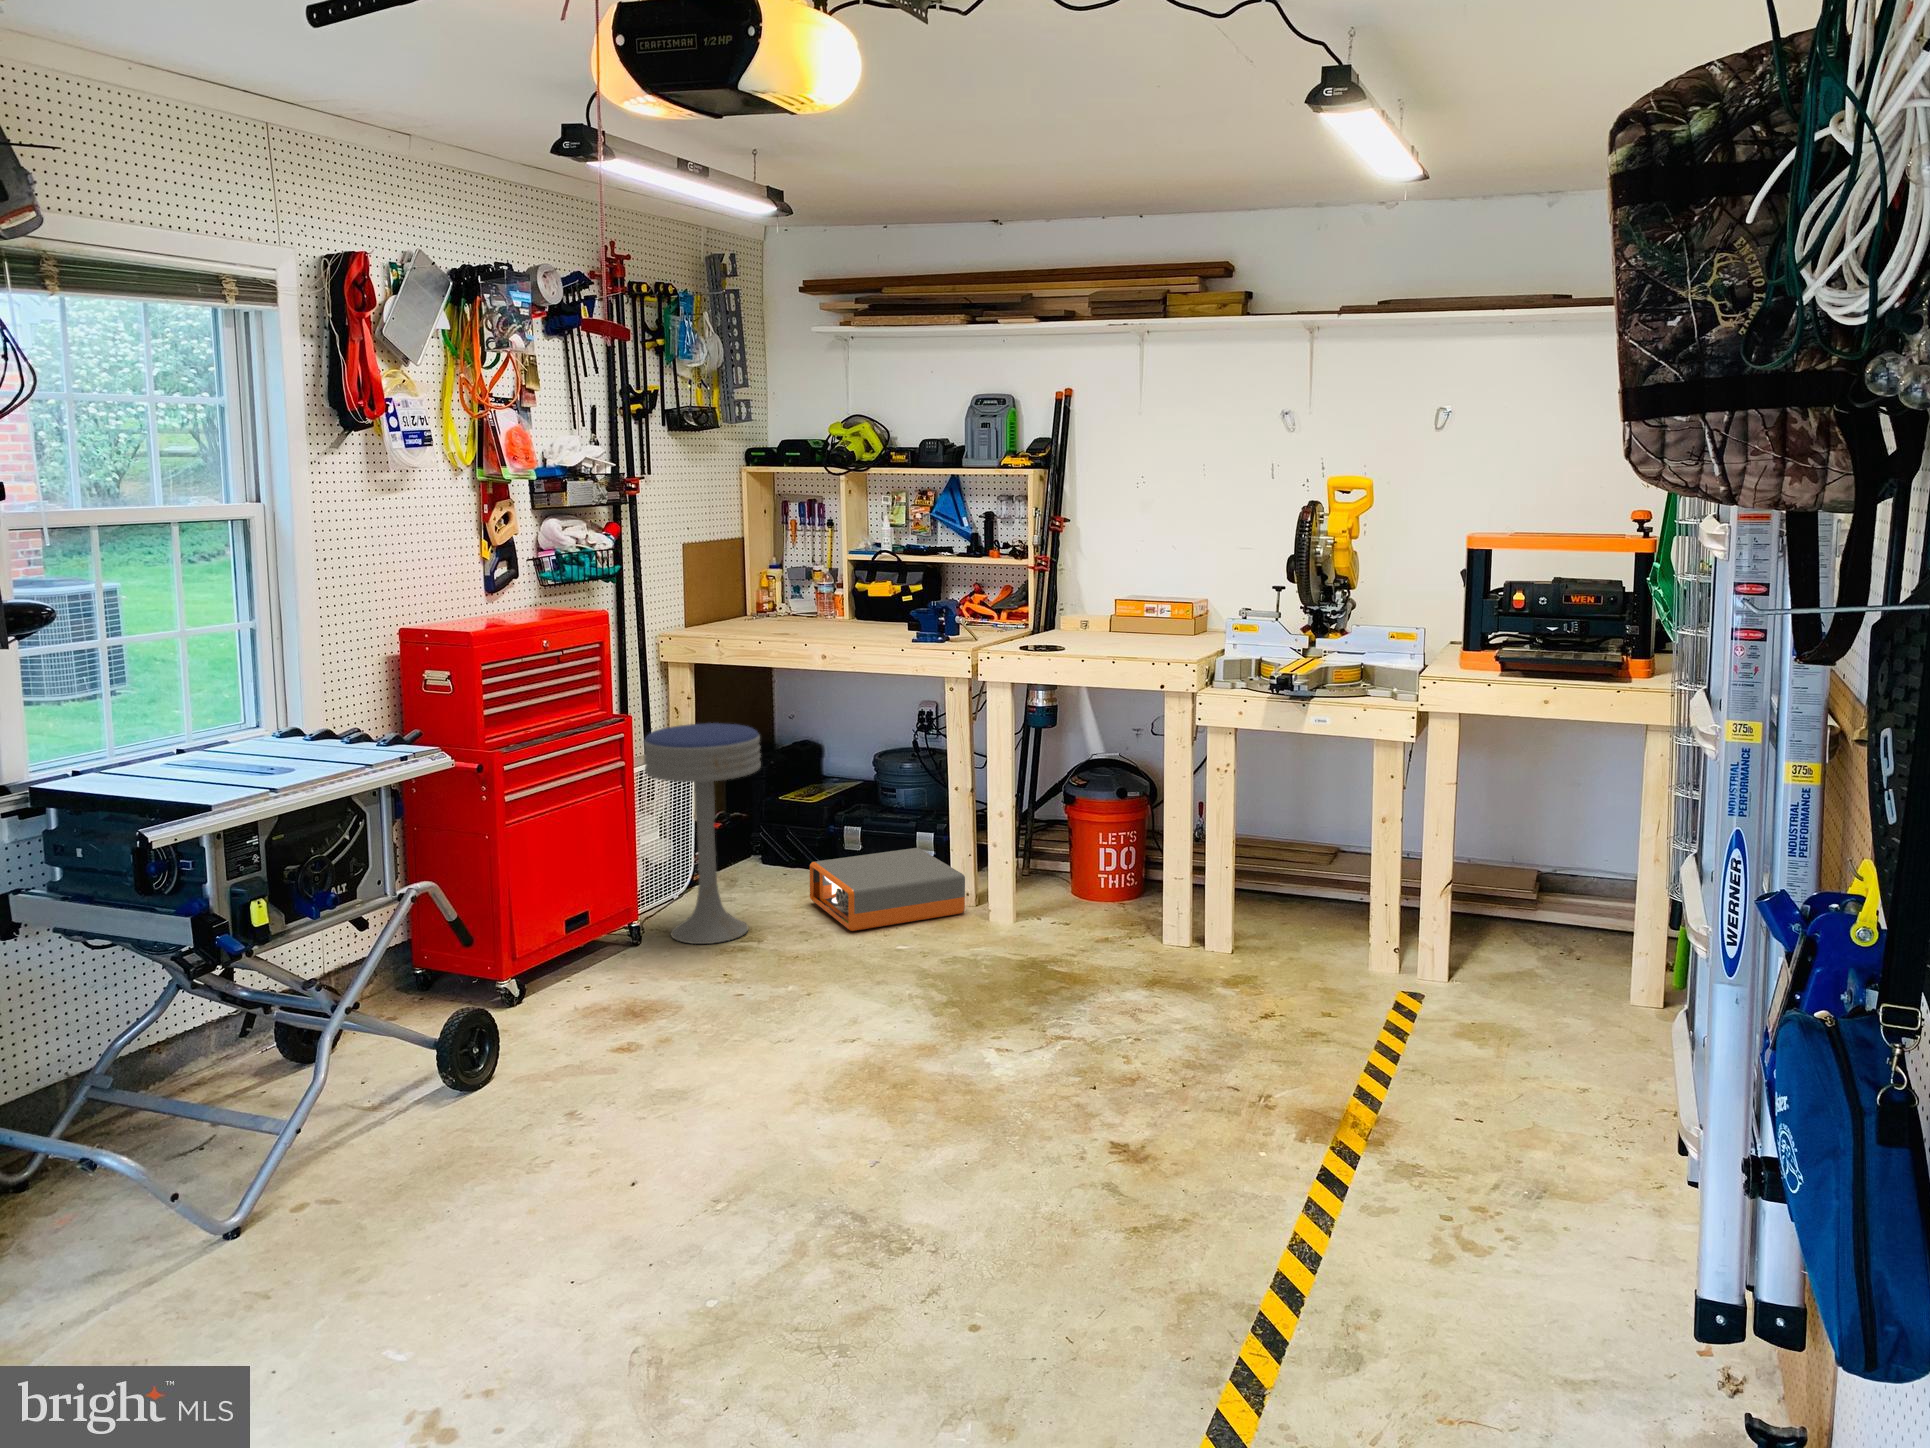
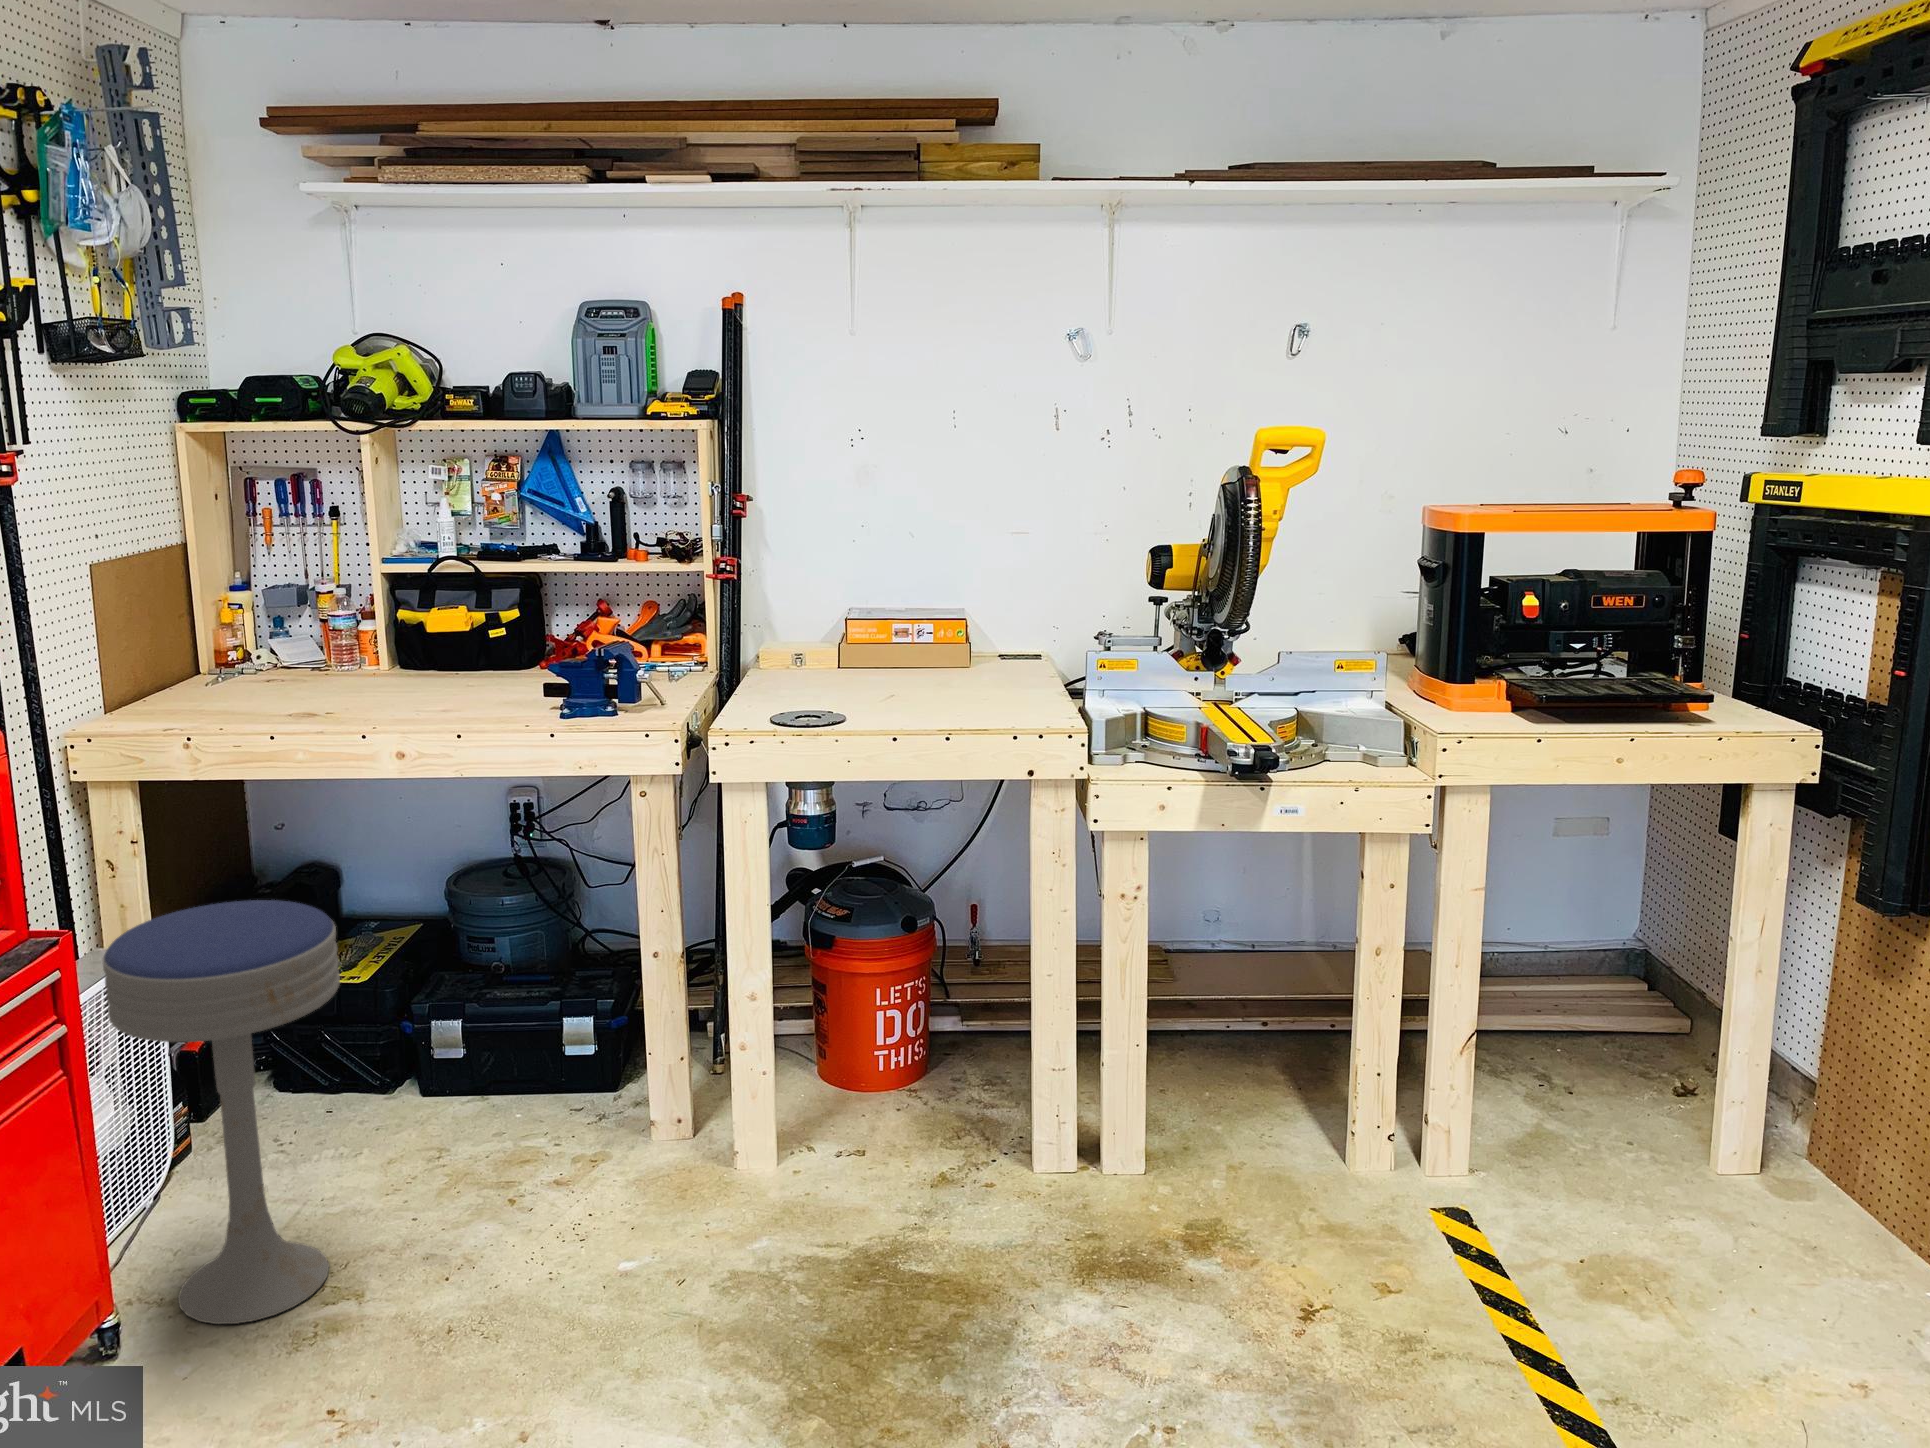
storage box: present [810,848,965,931] -> none [409,1044,688,1233]

